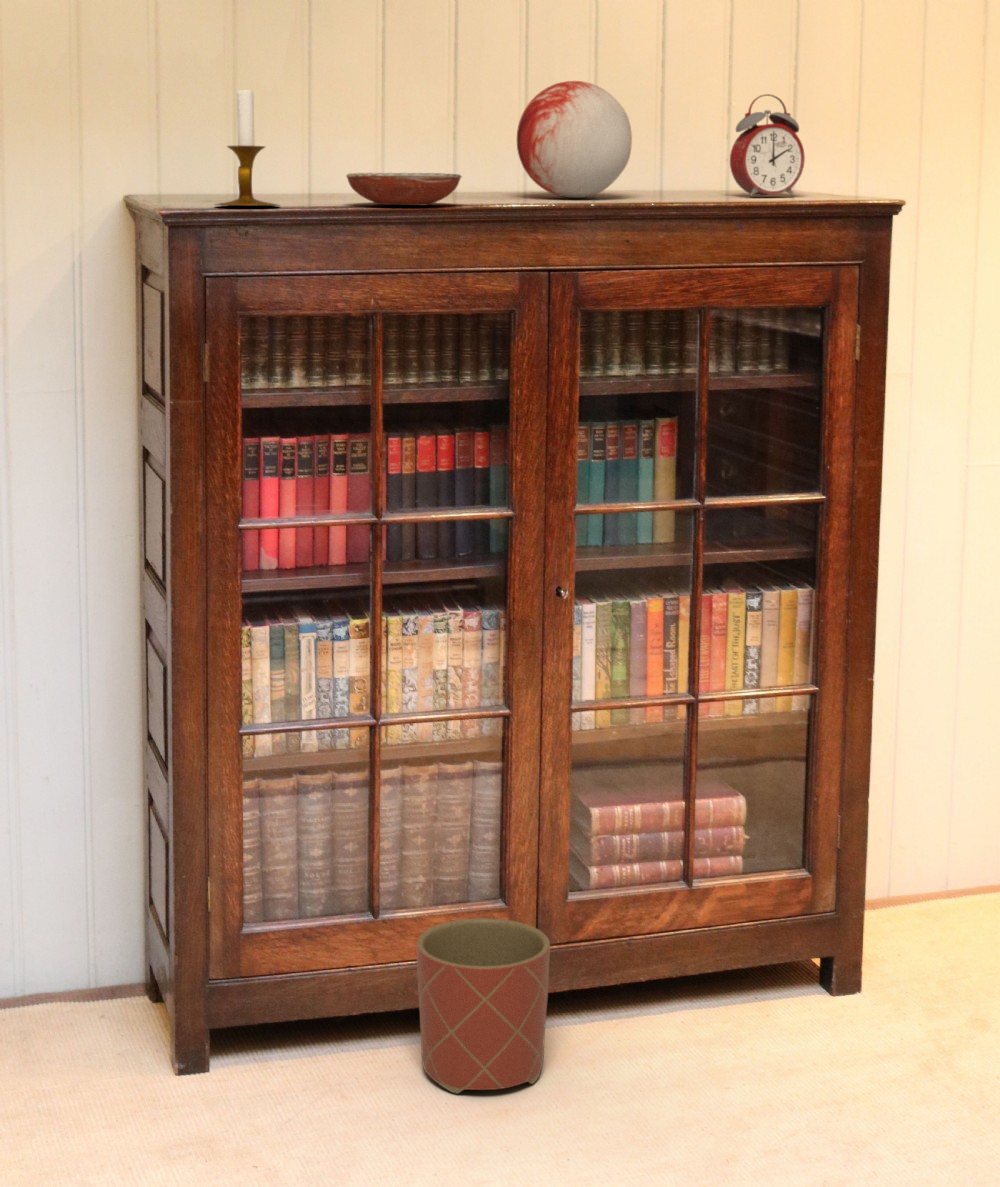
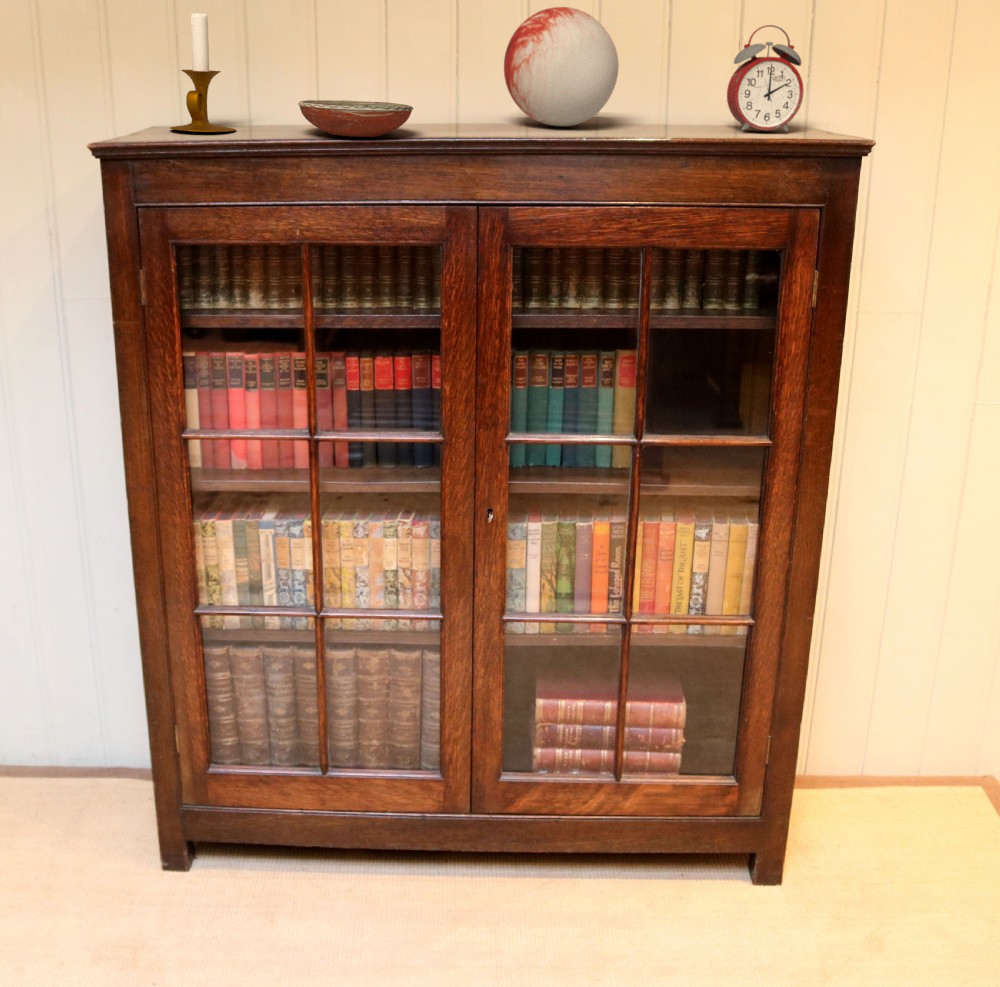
planter: present [417,918,550,1094] -> none [342,787,464,954]

